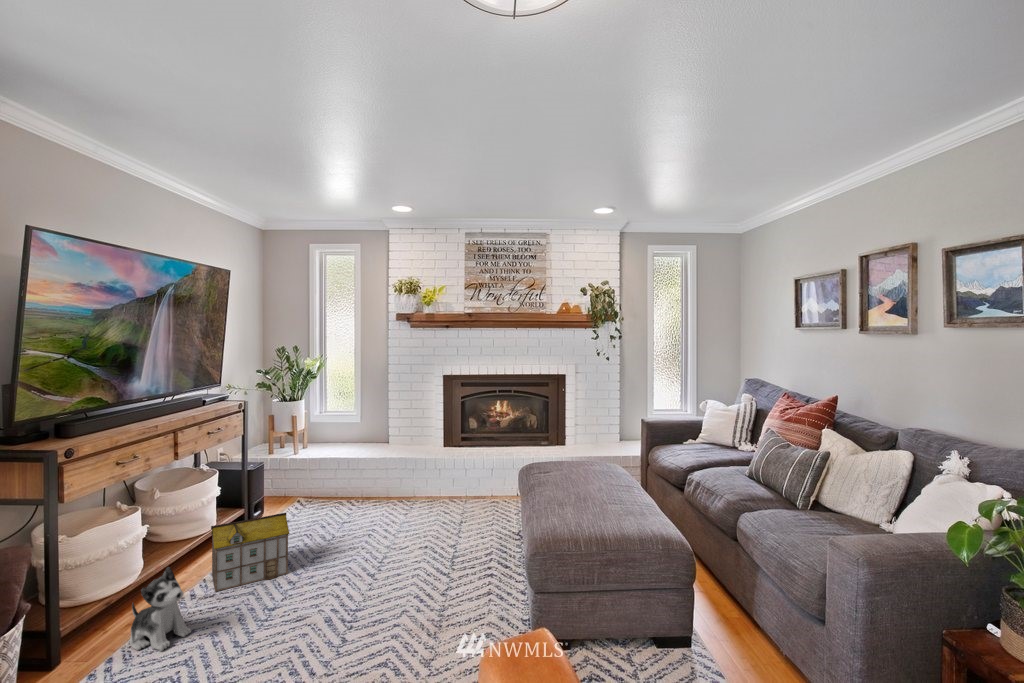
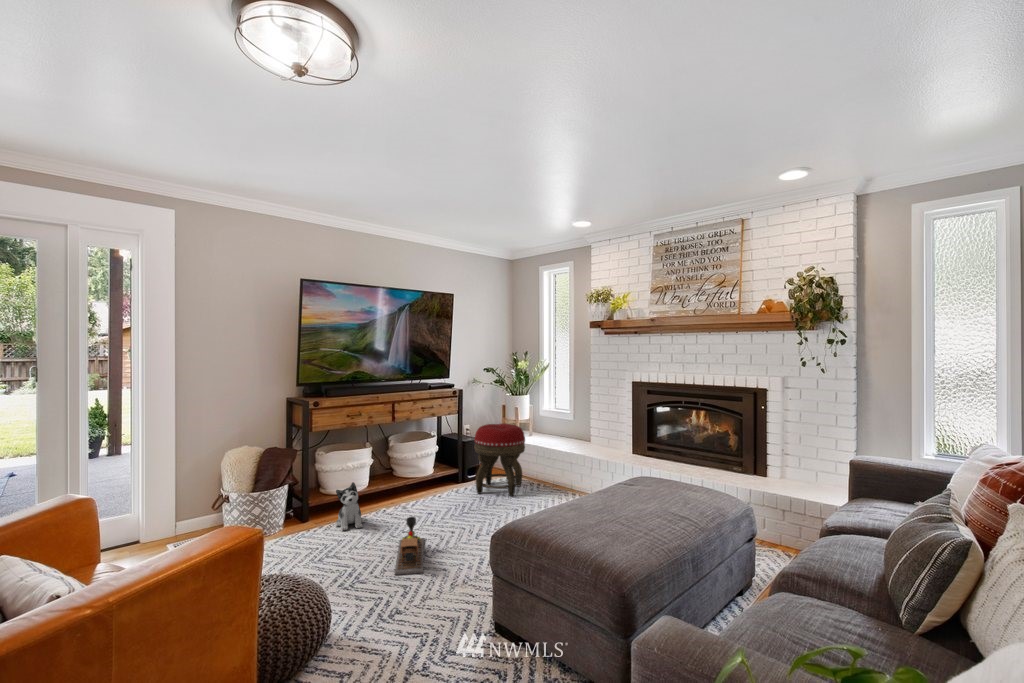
footstool: none [279,437,348,532] -> present [474,423,525,496]
toy house: present [211,513,289,592] -> none [396,469,449,516]
toy train: none [285,581,380,664] -> present [395,517,424,575]

